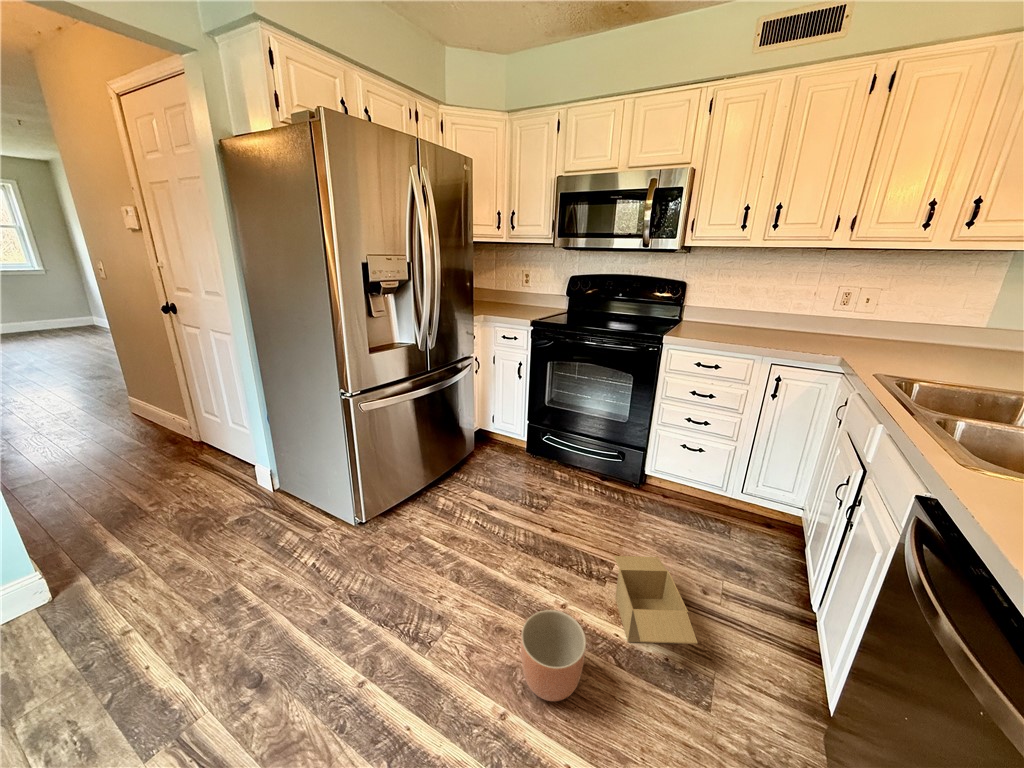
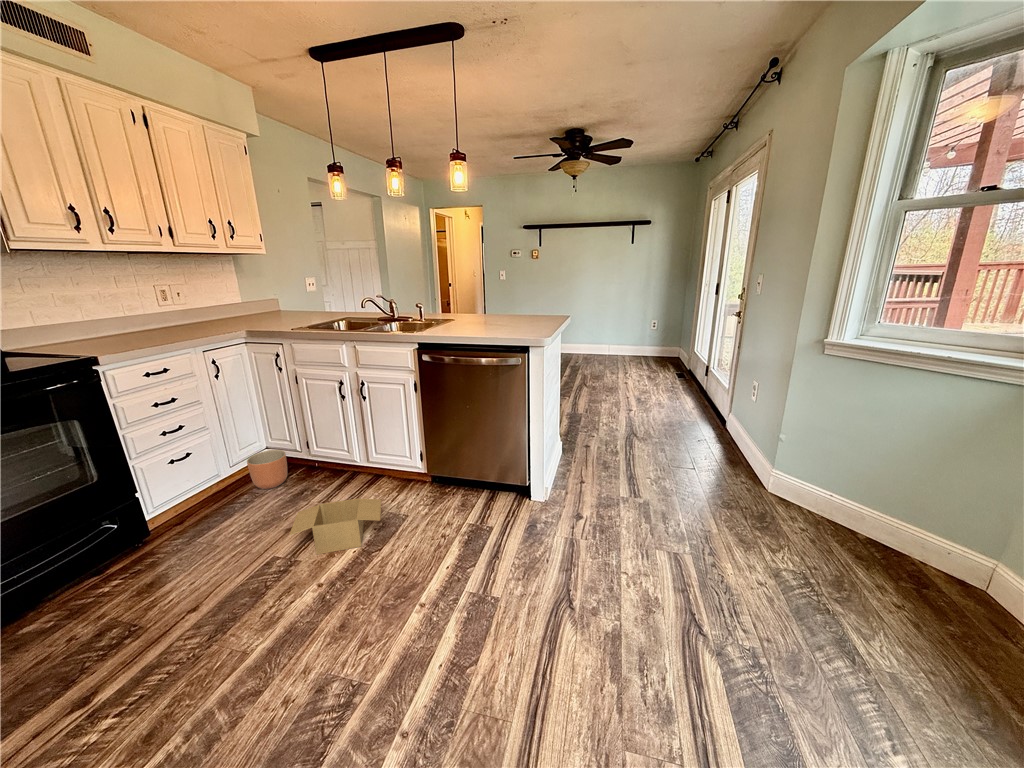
planter: present [521,610,586,701] -> present [247,450,287,489]

